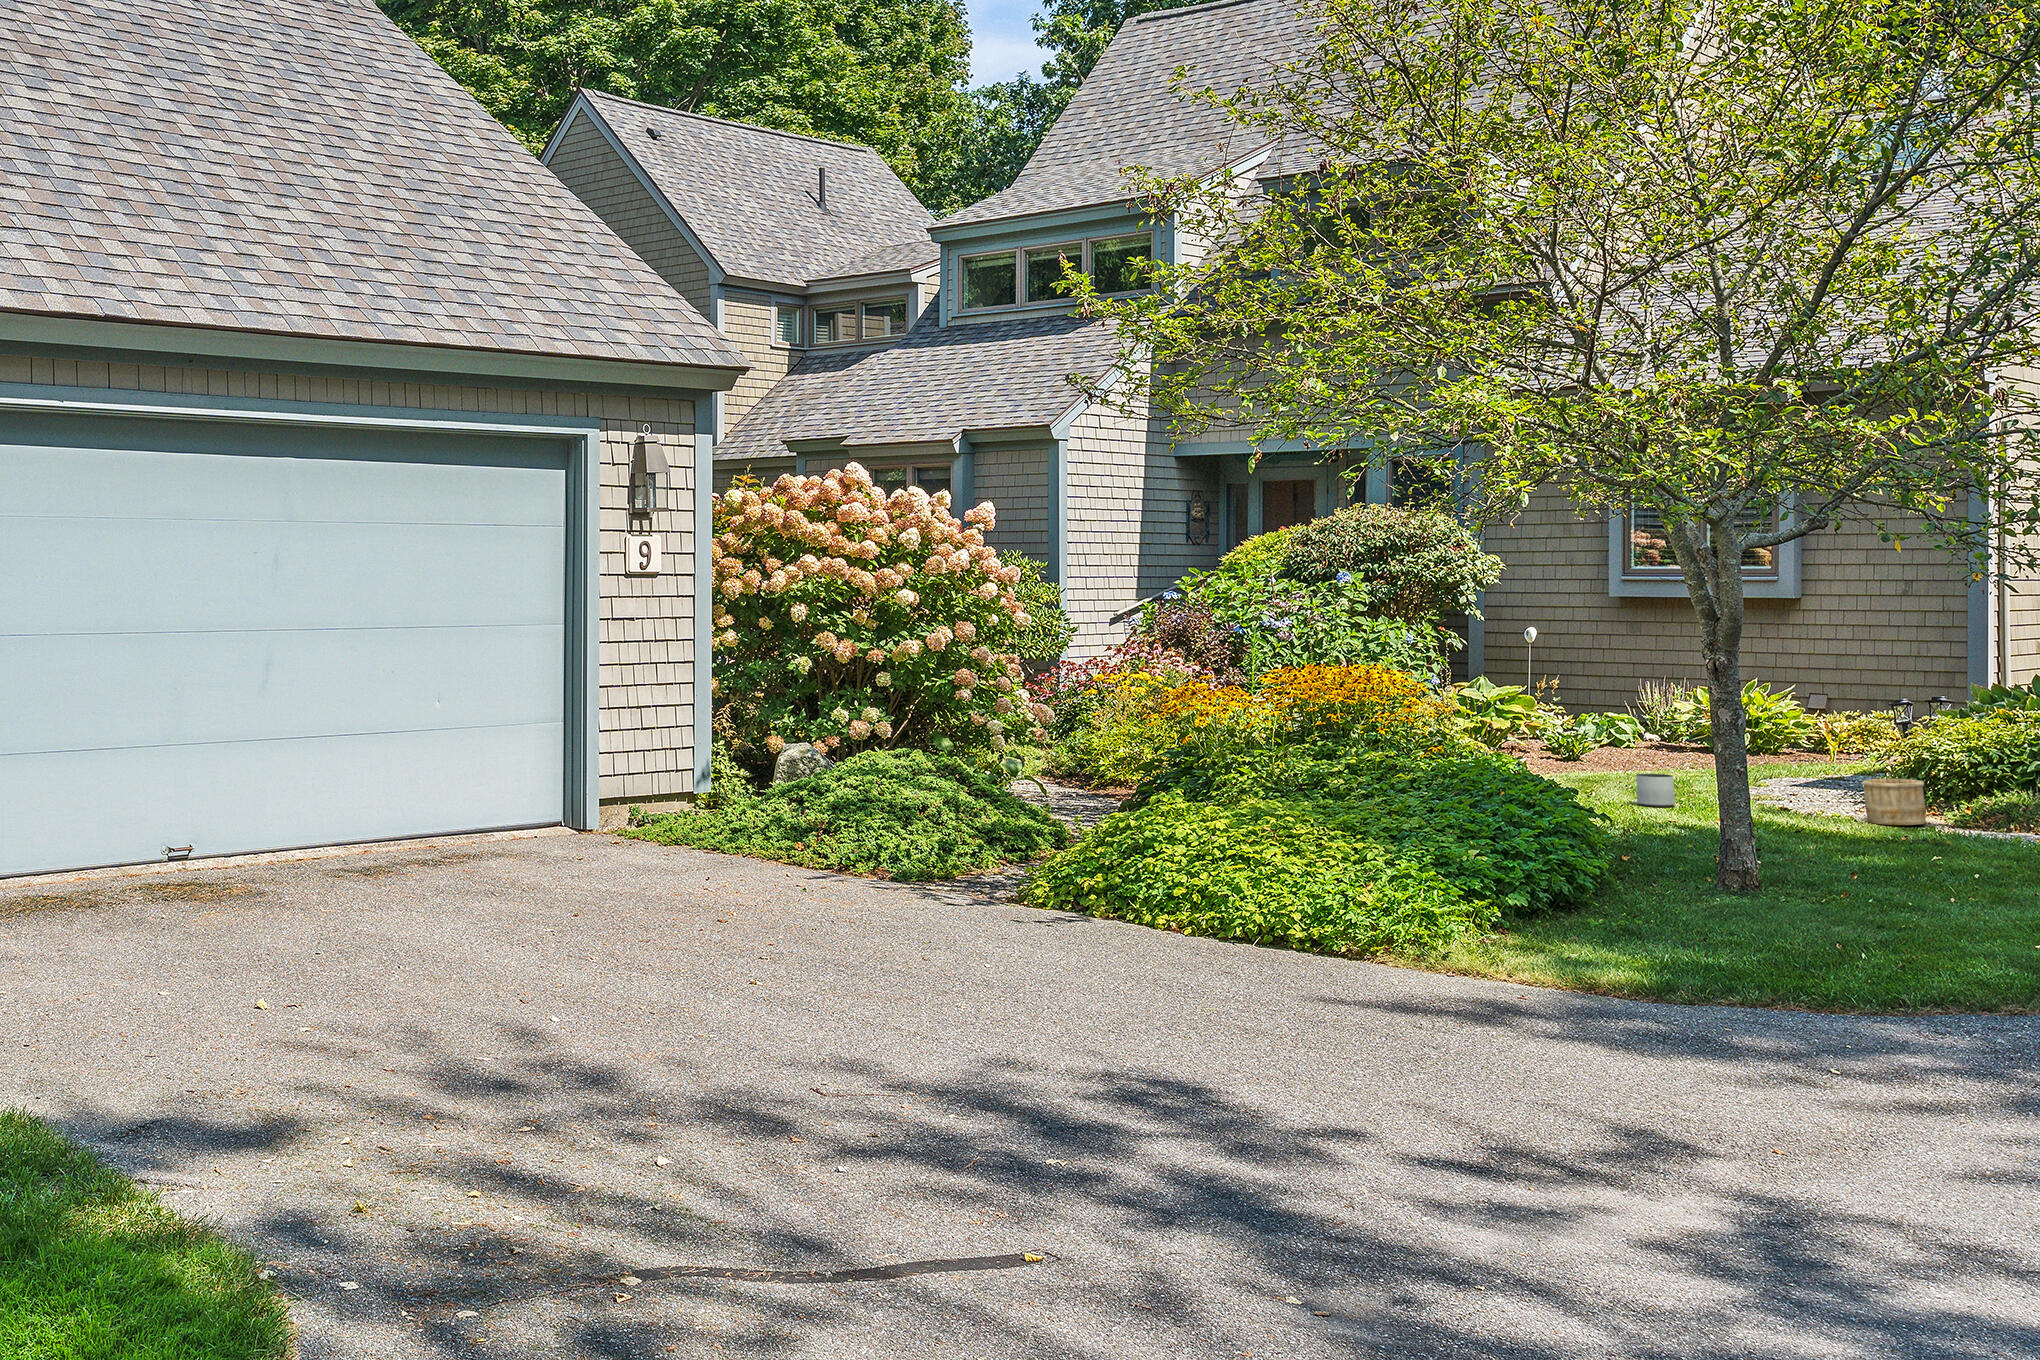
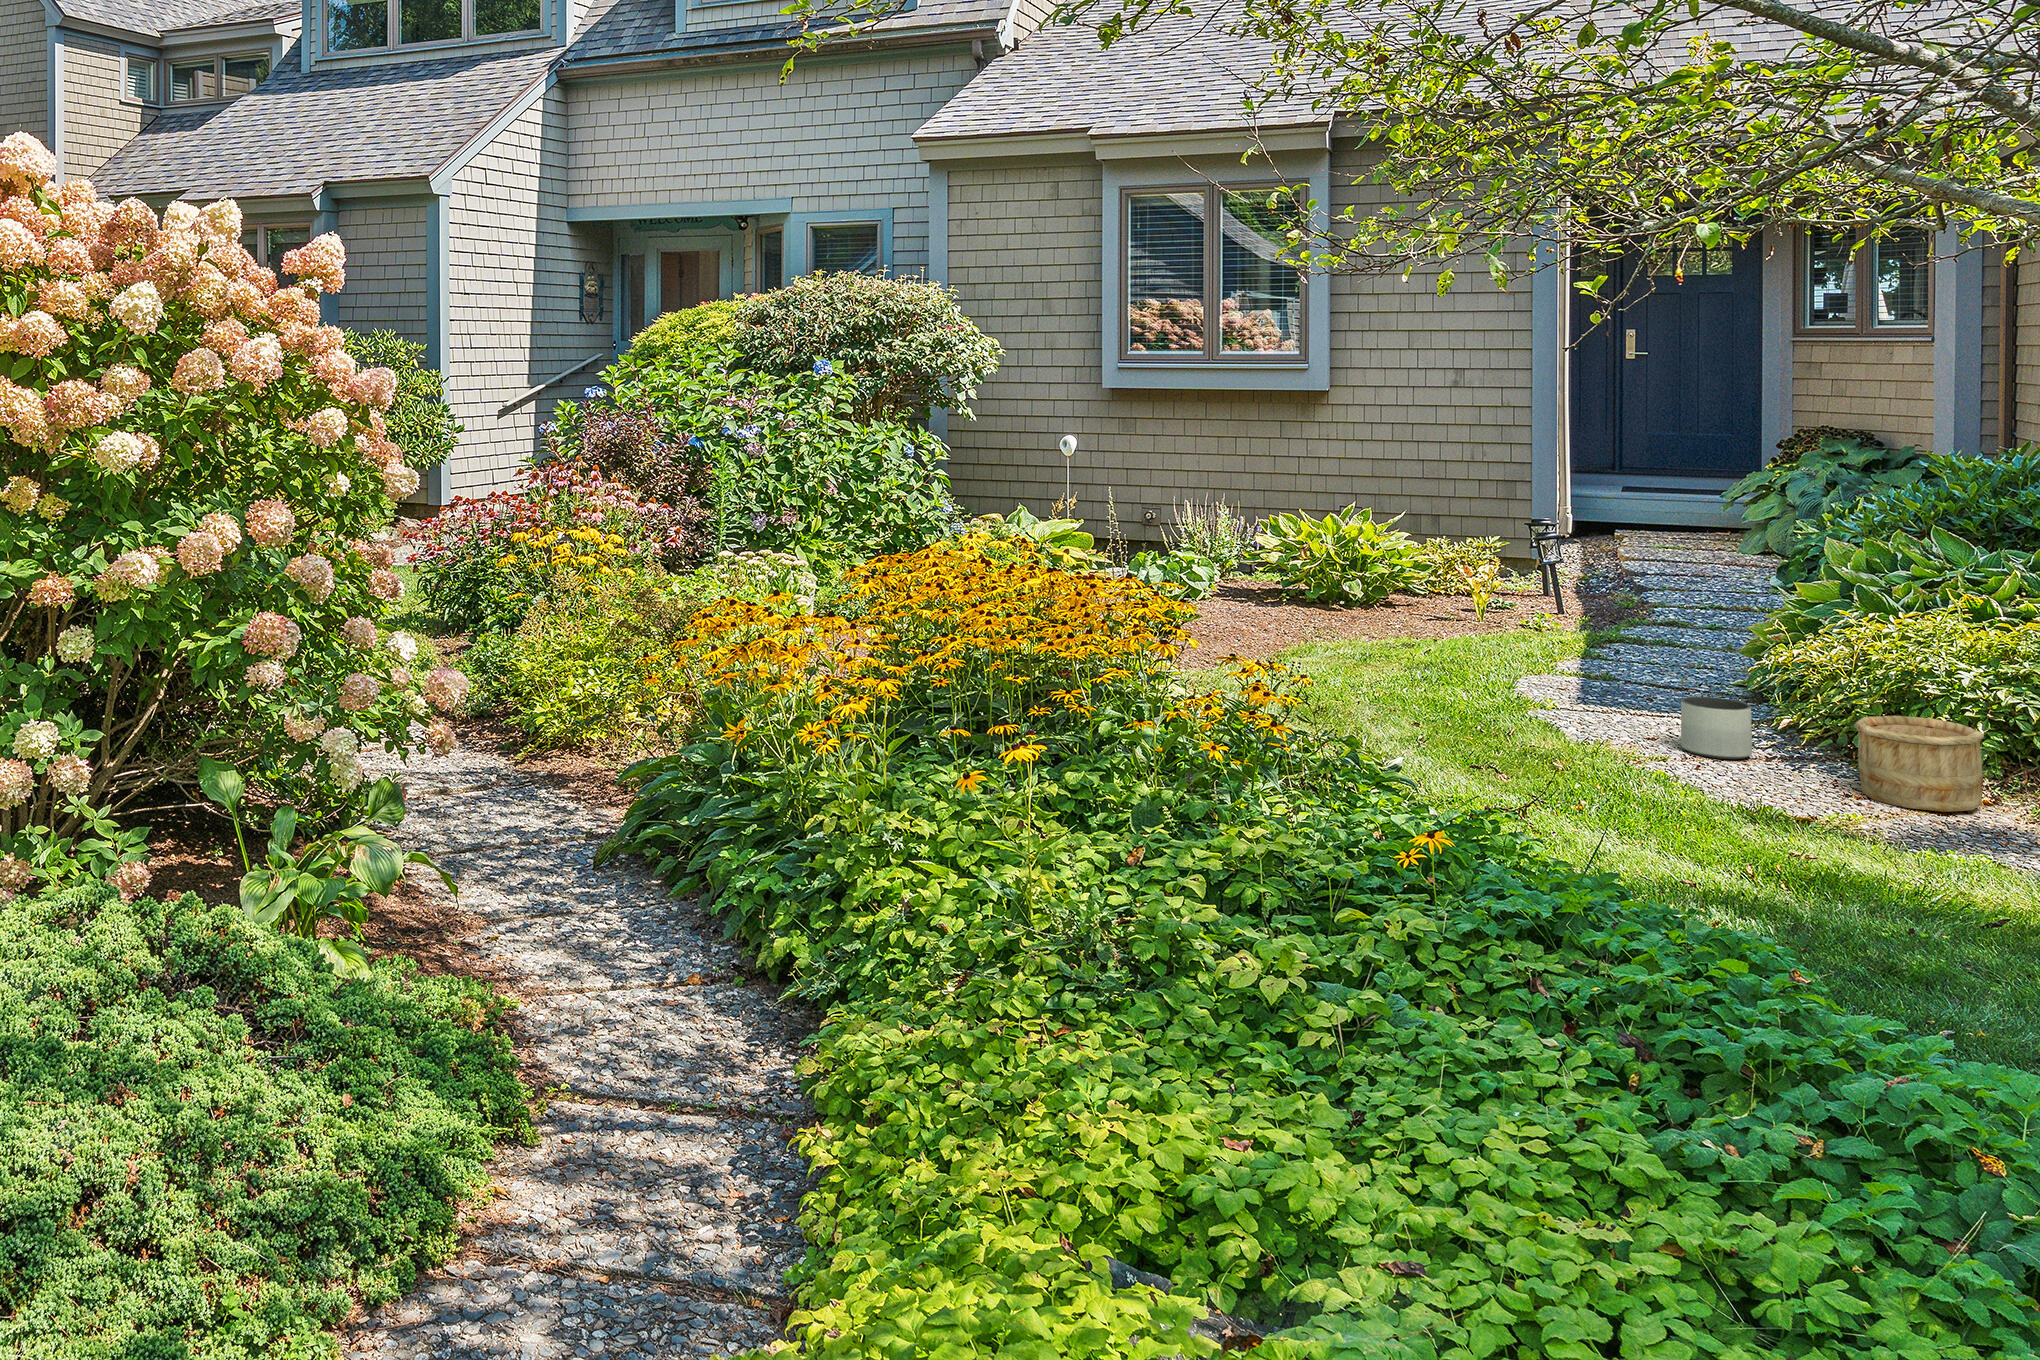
planter: present [1636,774,1675,807] -> present [1681,697,1752,759]

